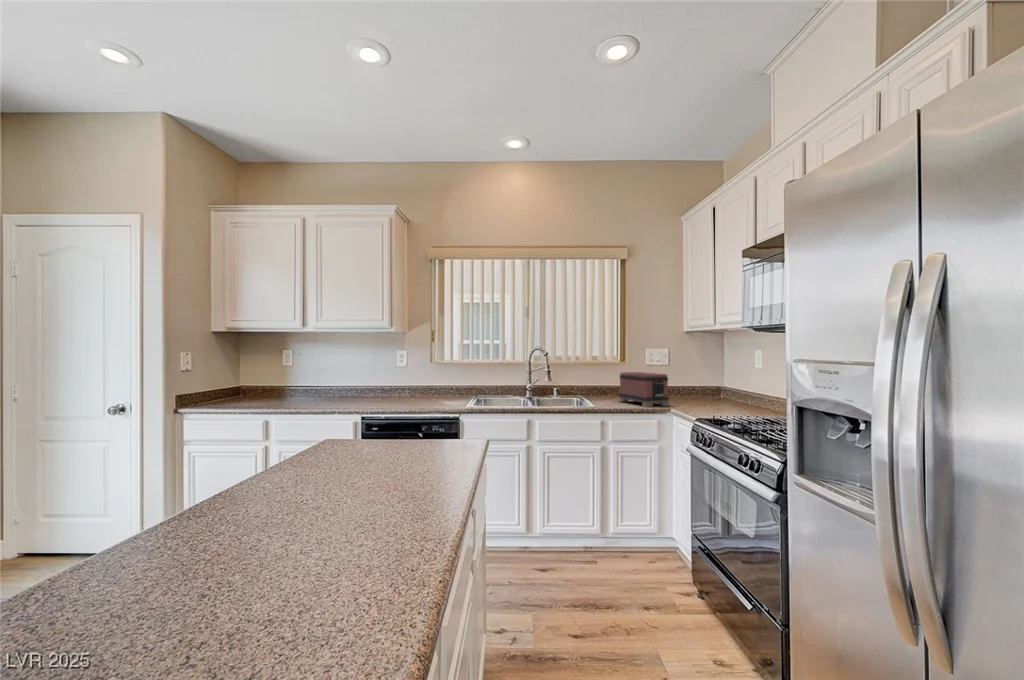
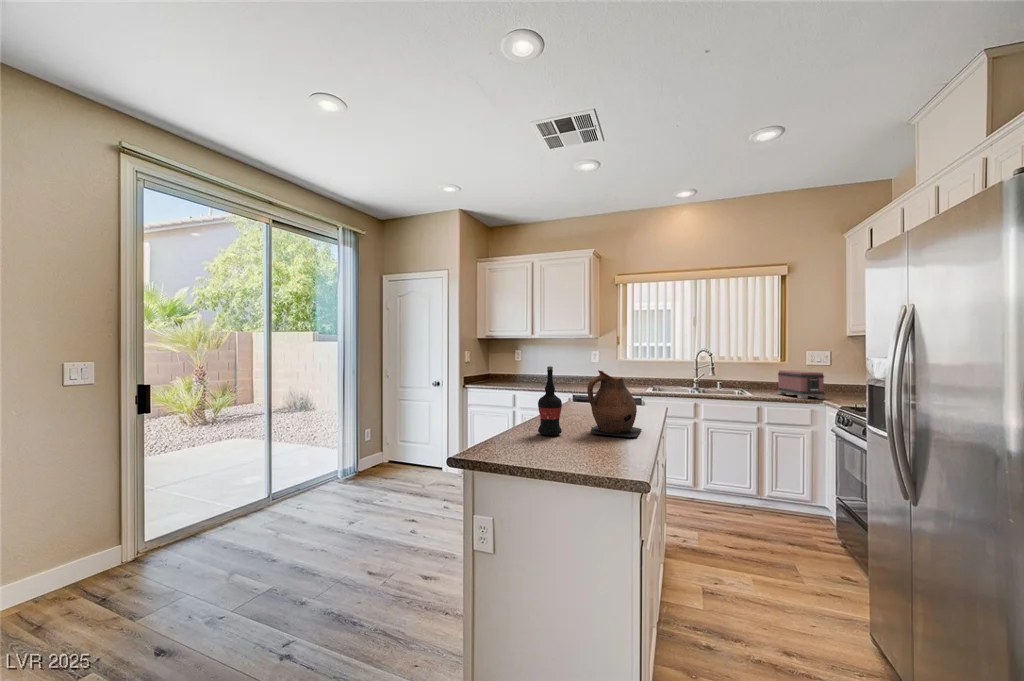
wine bottle: none [156,390,235,583] -> present [538,366,562,435]
ceramic pitcher: none [312,393,442,556] -> present [587,370,642,438]

